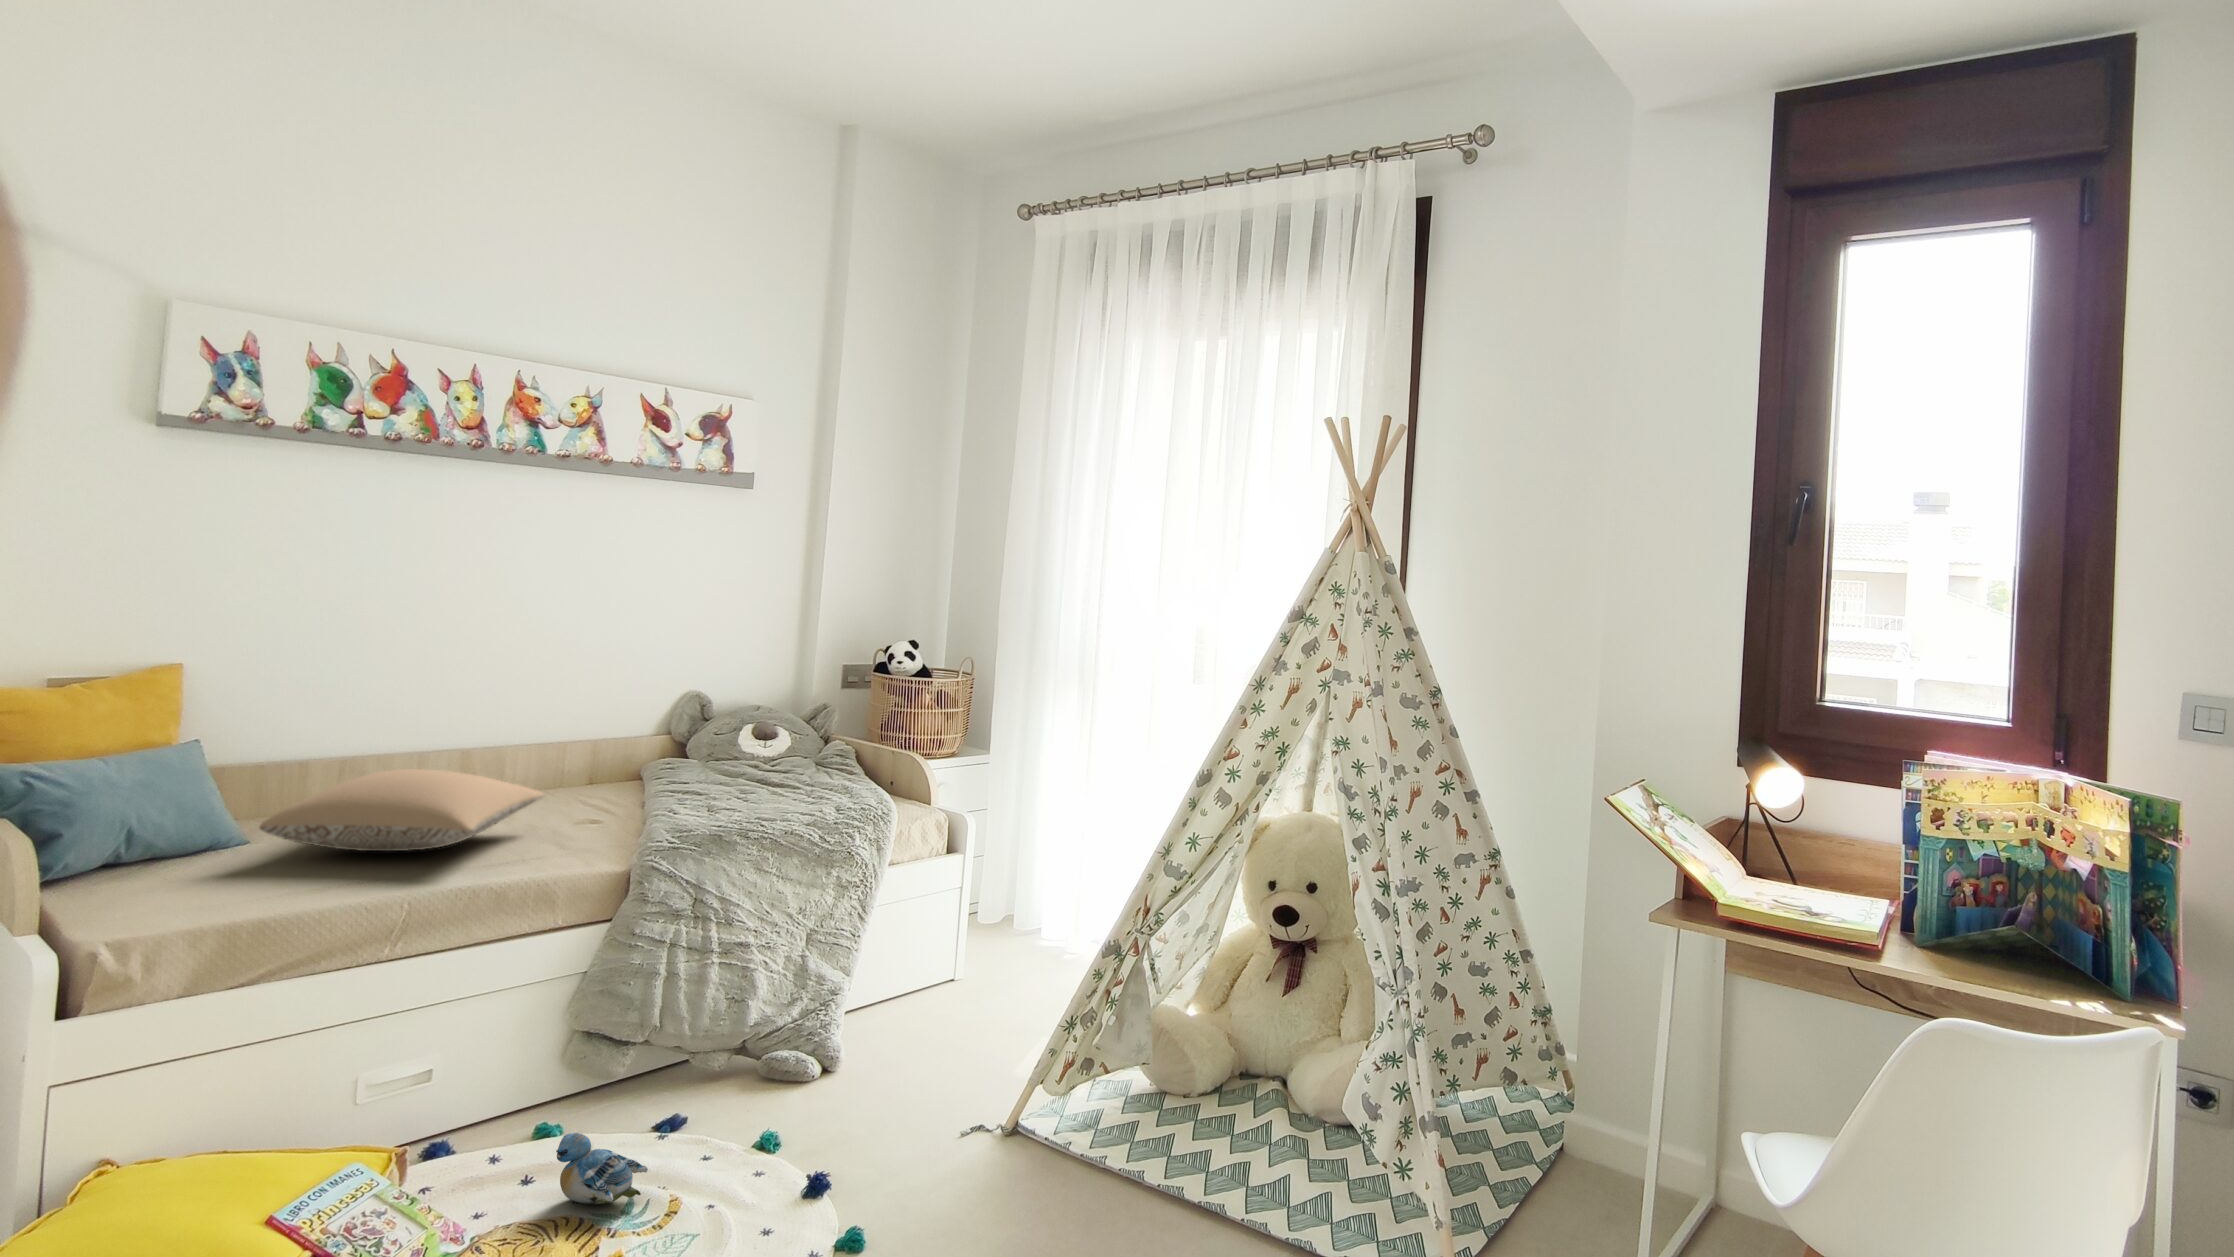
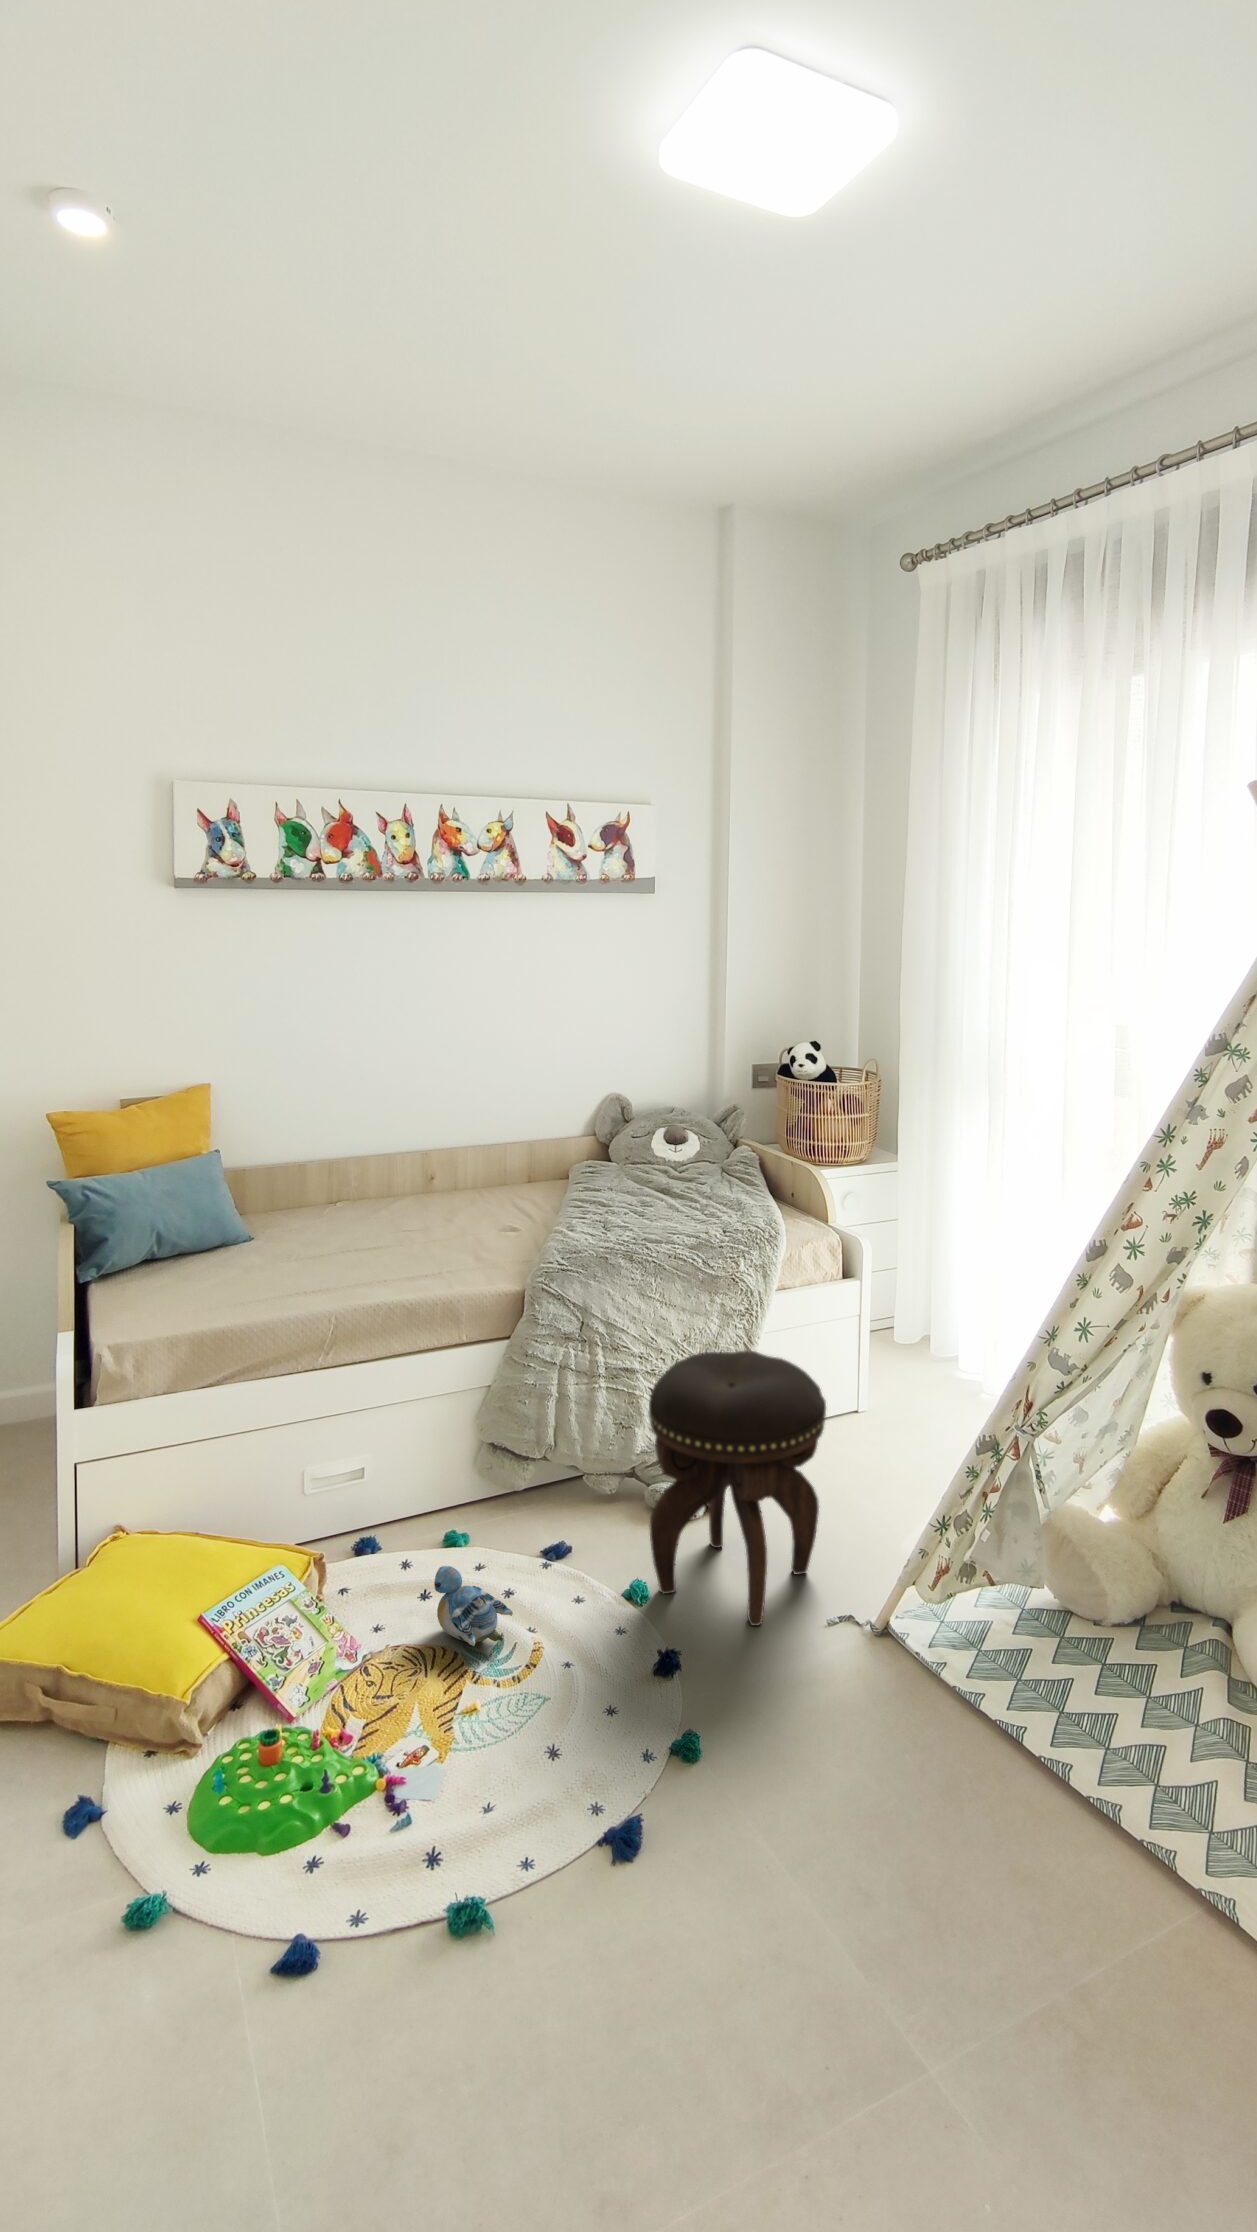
pillow: present [260,769,544,851] -> none [237,1180,467,1258]
footstool: none [785,904,963,1148] -> present [649,1350,826,1626]

